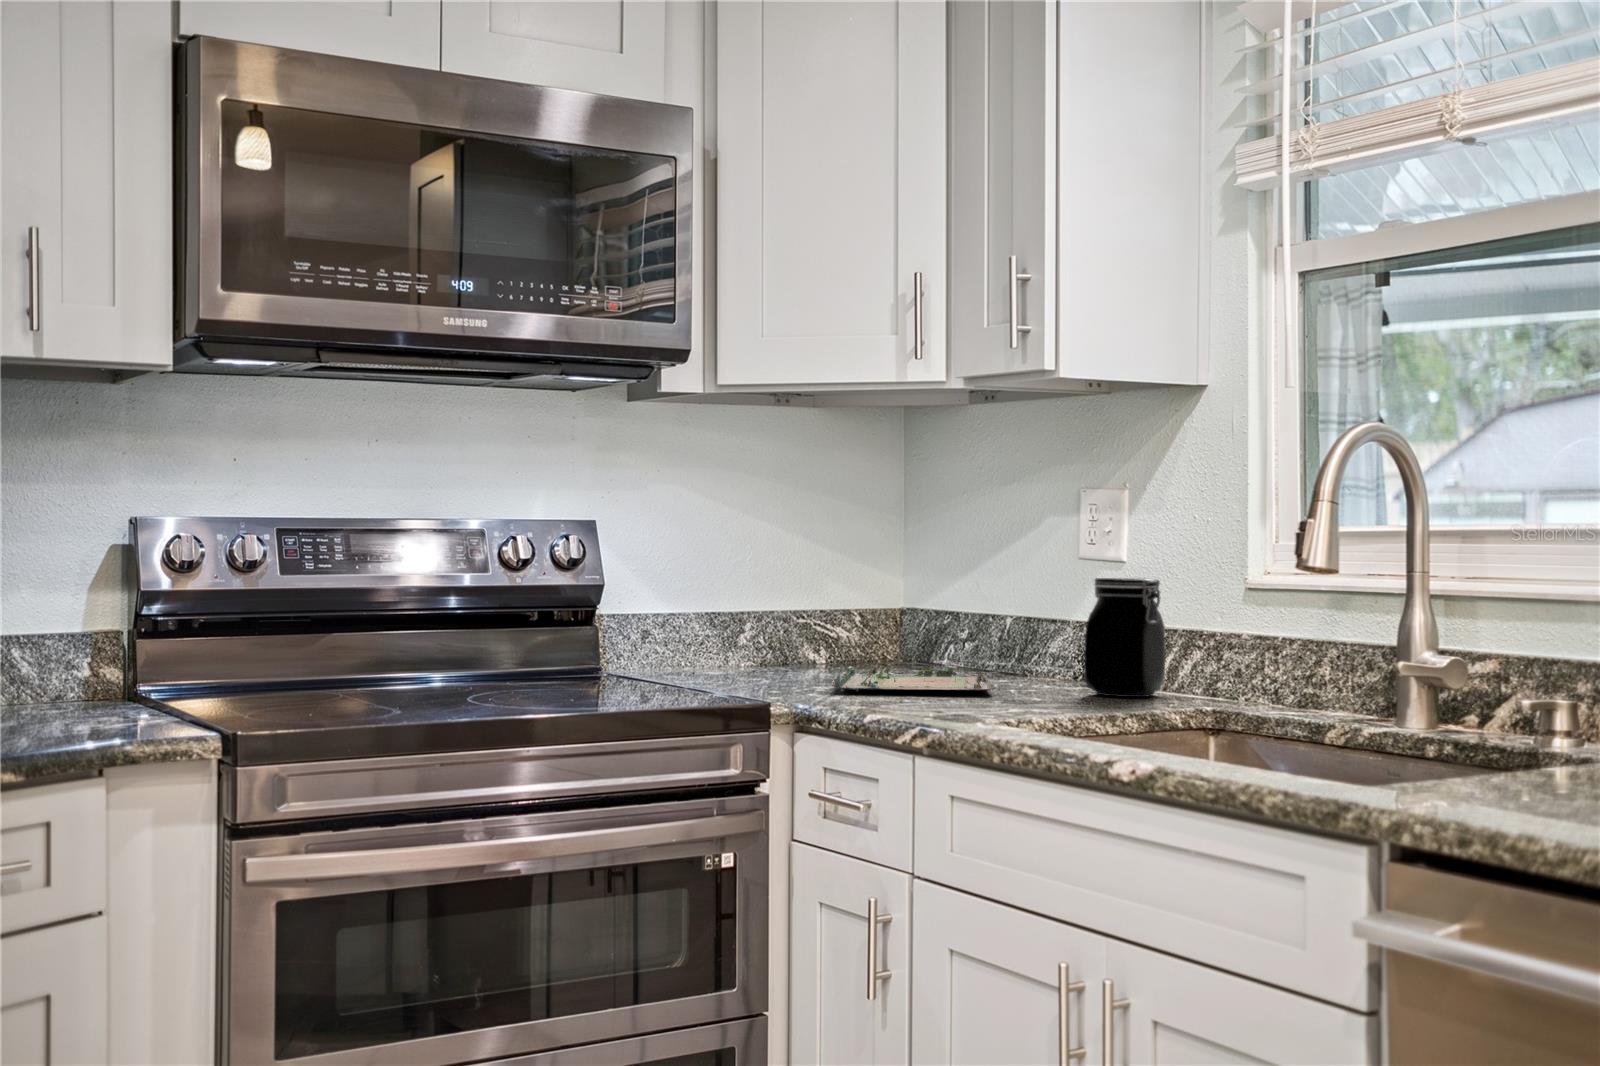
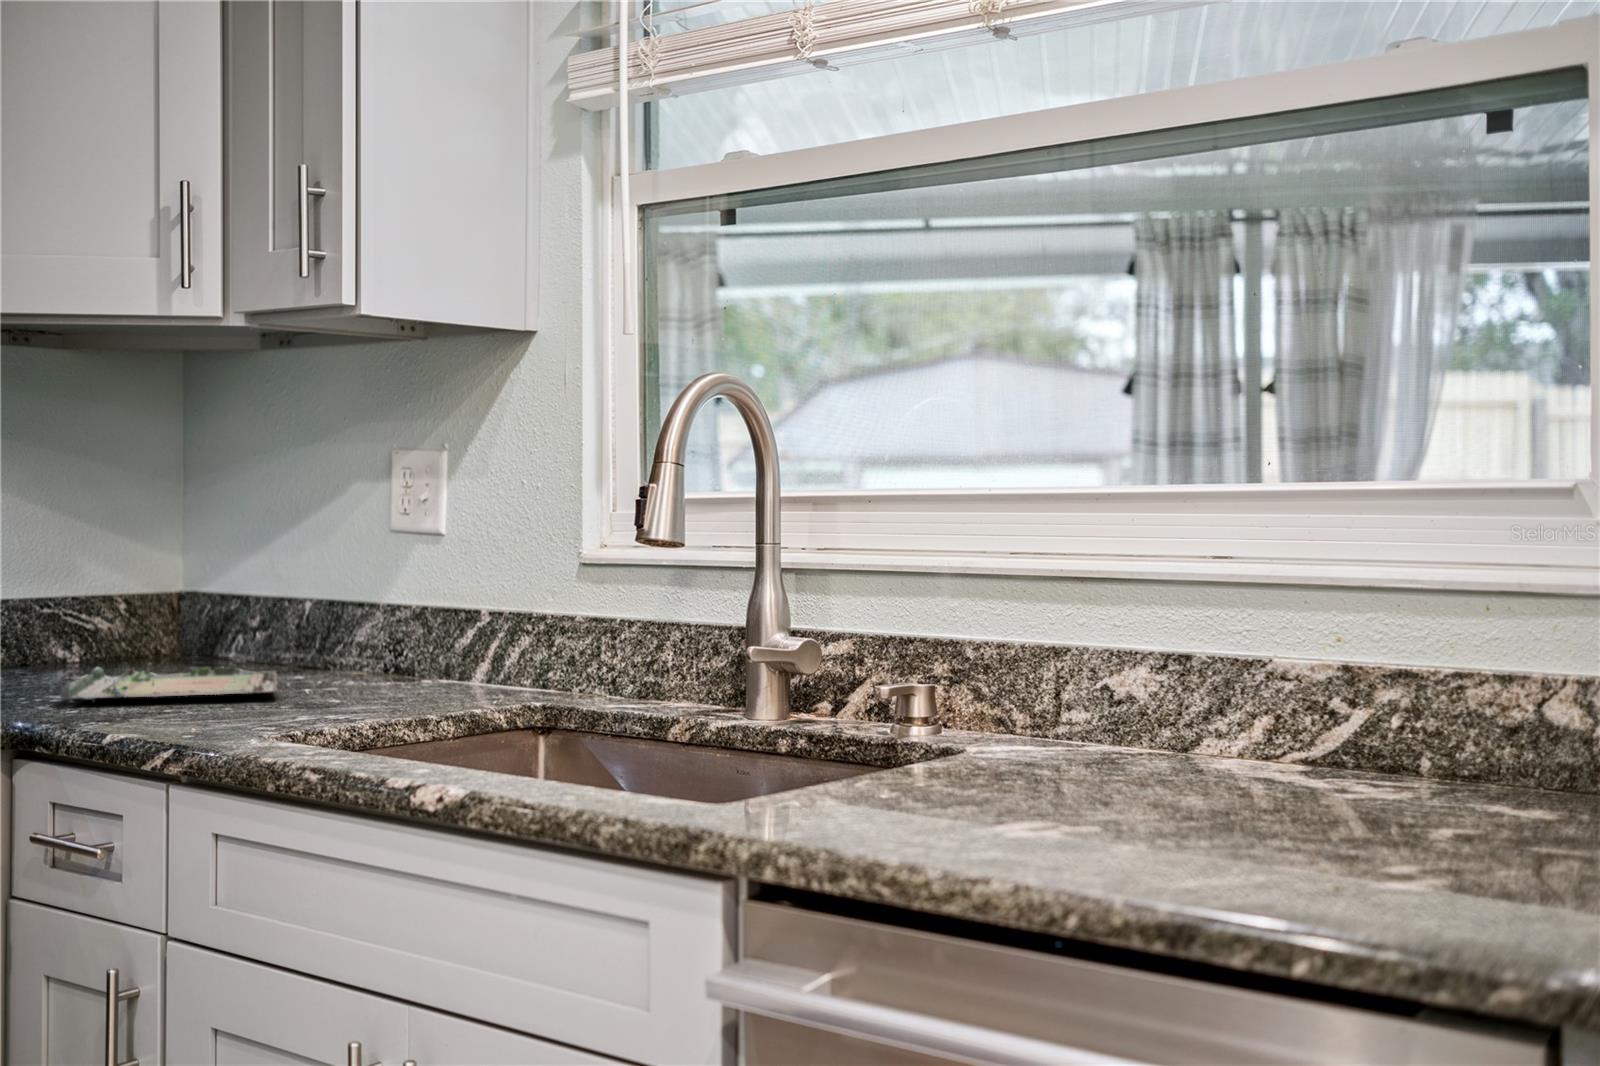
jar: present [1084,578,1165,697] -> none [394,553,490,693]

